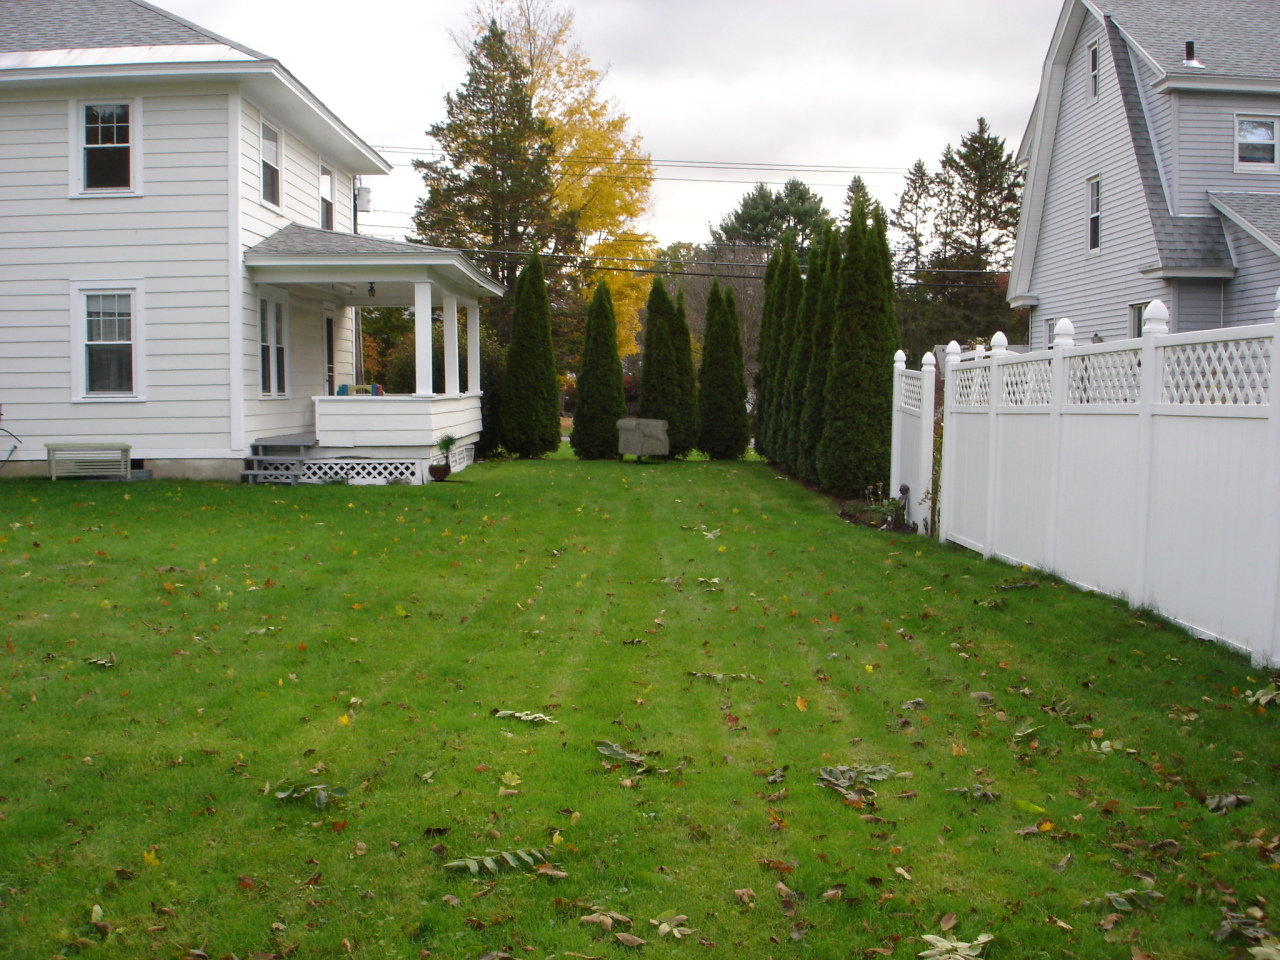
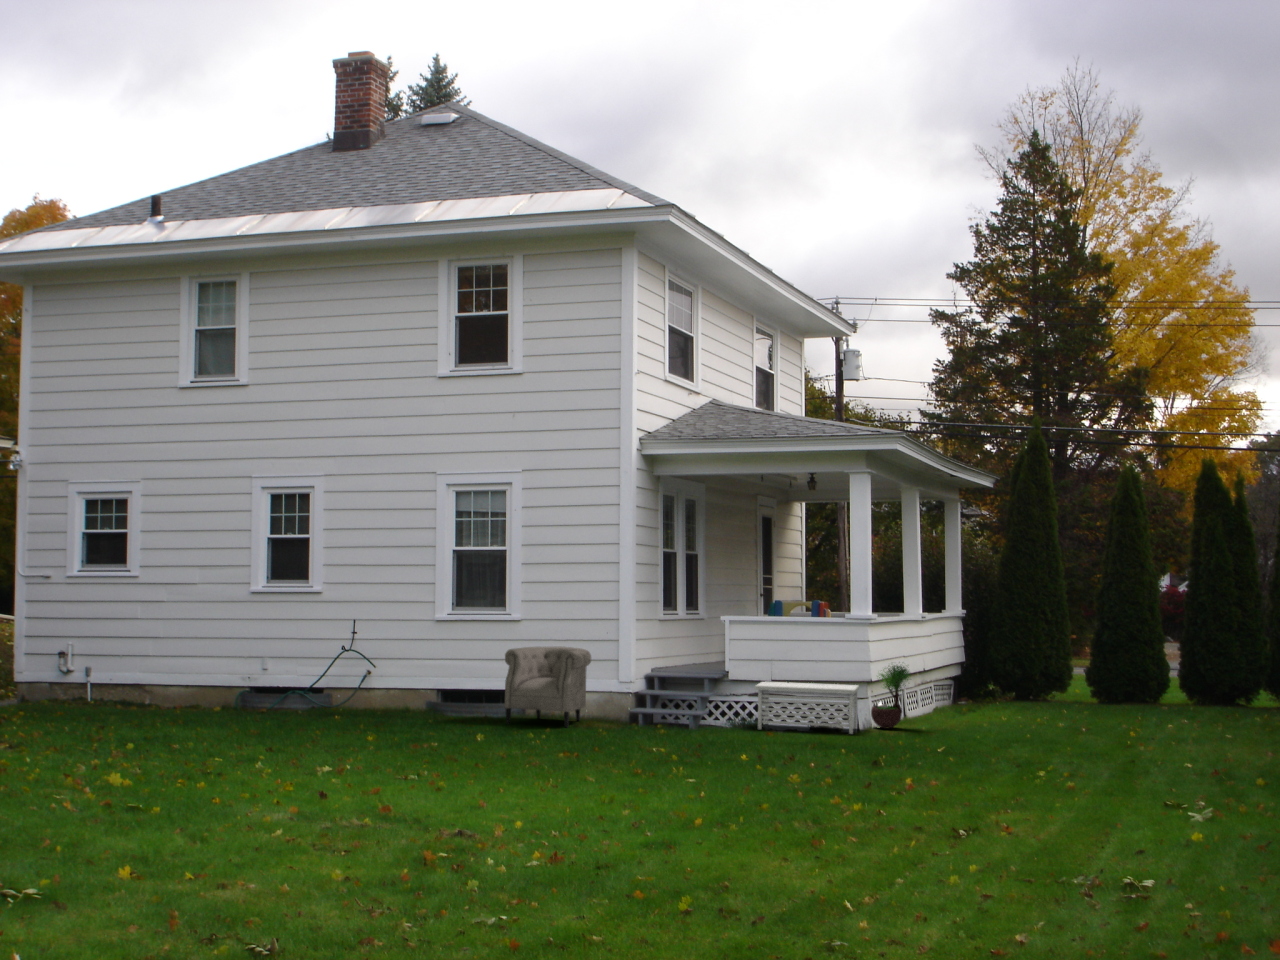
chair: present [617,418,669,464] -> present [504,647,591,728]
storage bench: present [44,443,132,480] -> present [755,682,859,734]

